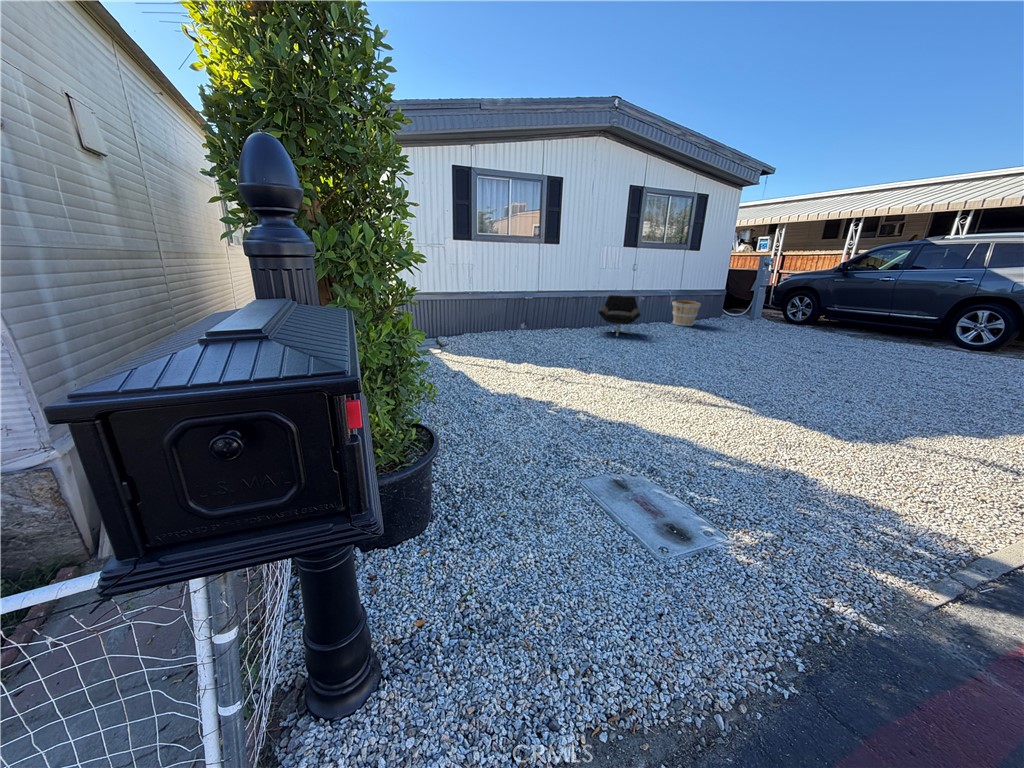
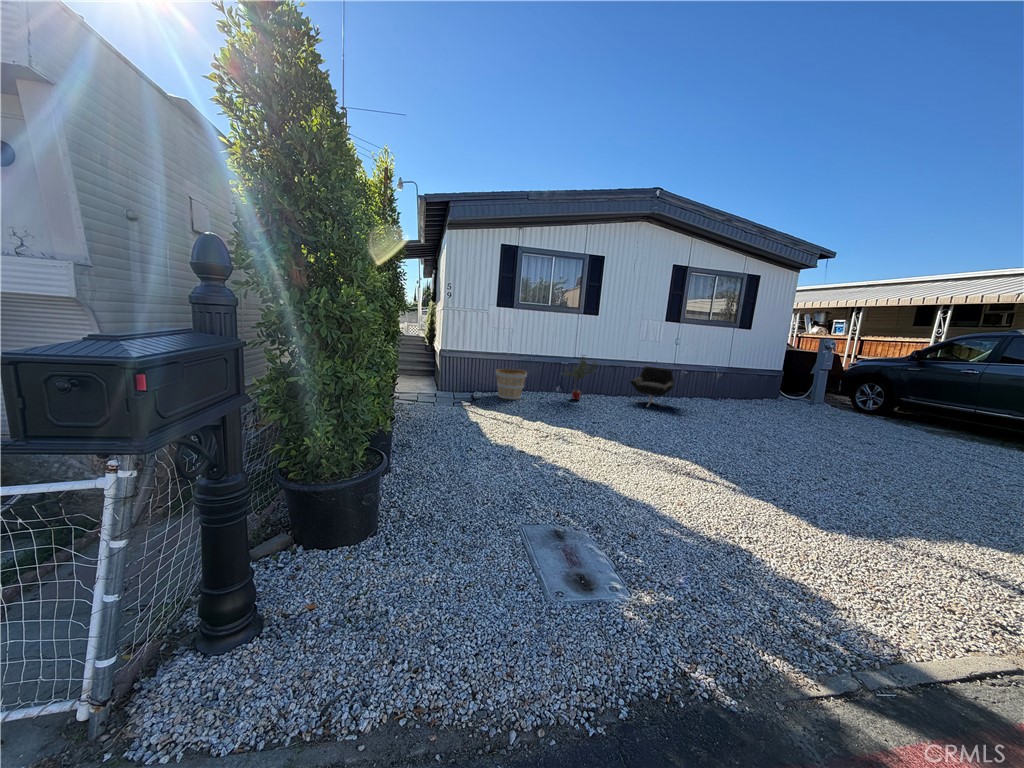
potted tree: none [530,287,568,336] -> present [563,357,598,400]
wooden bucket: present [672,300,701,326] -> present [496,369,527,400]

